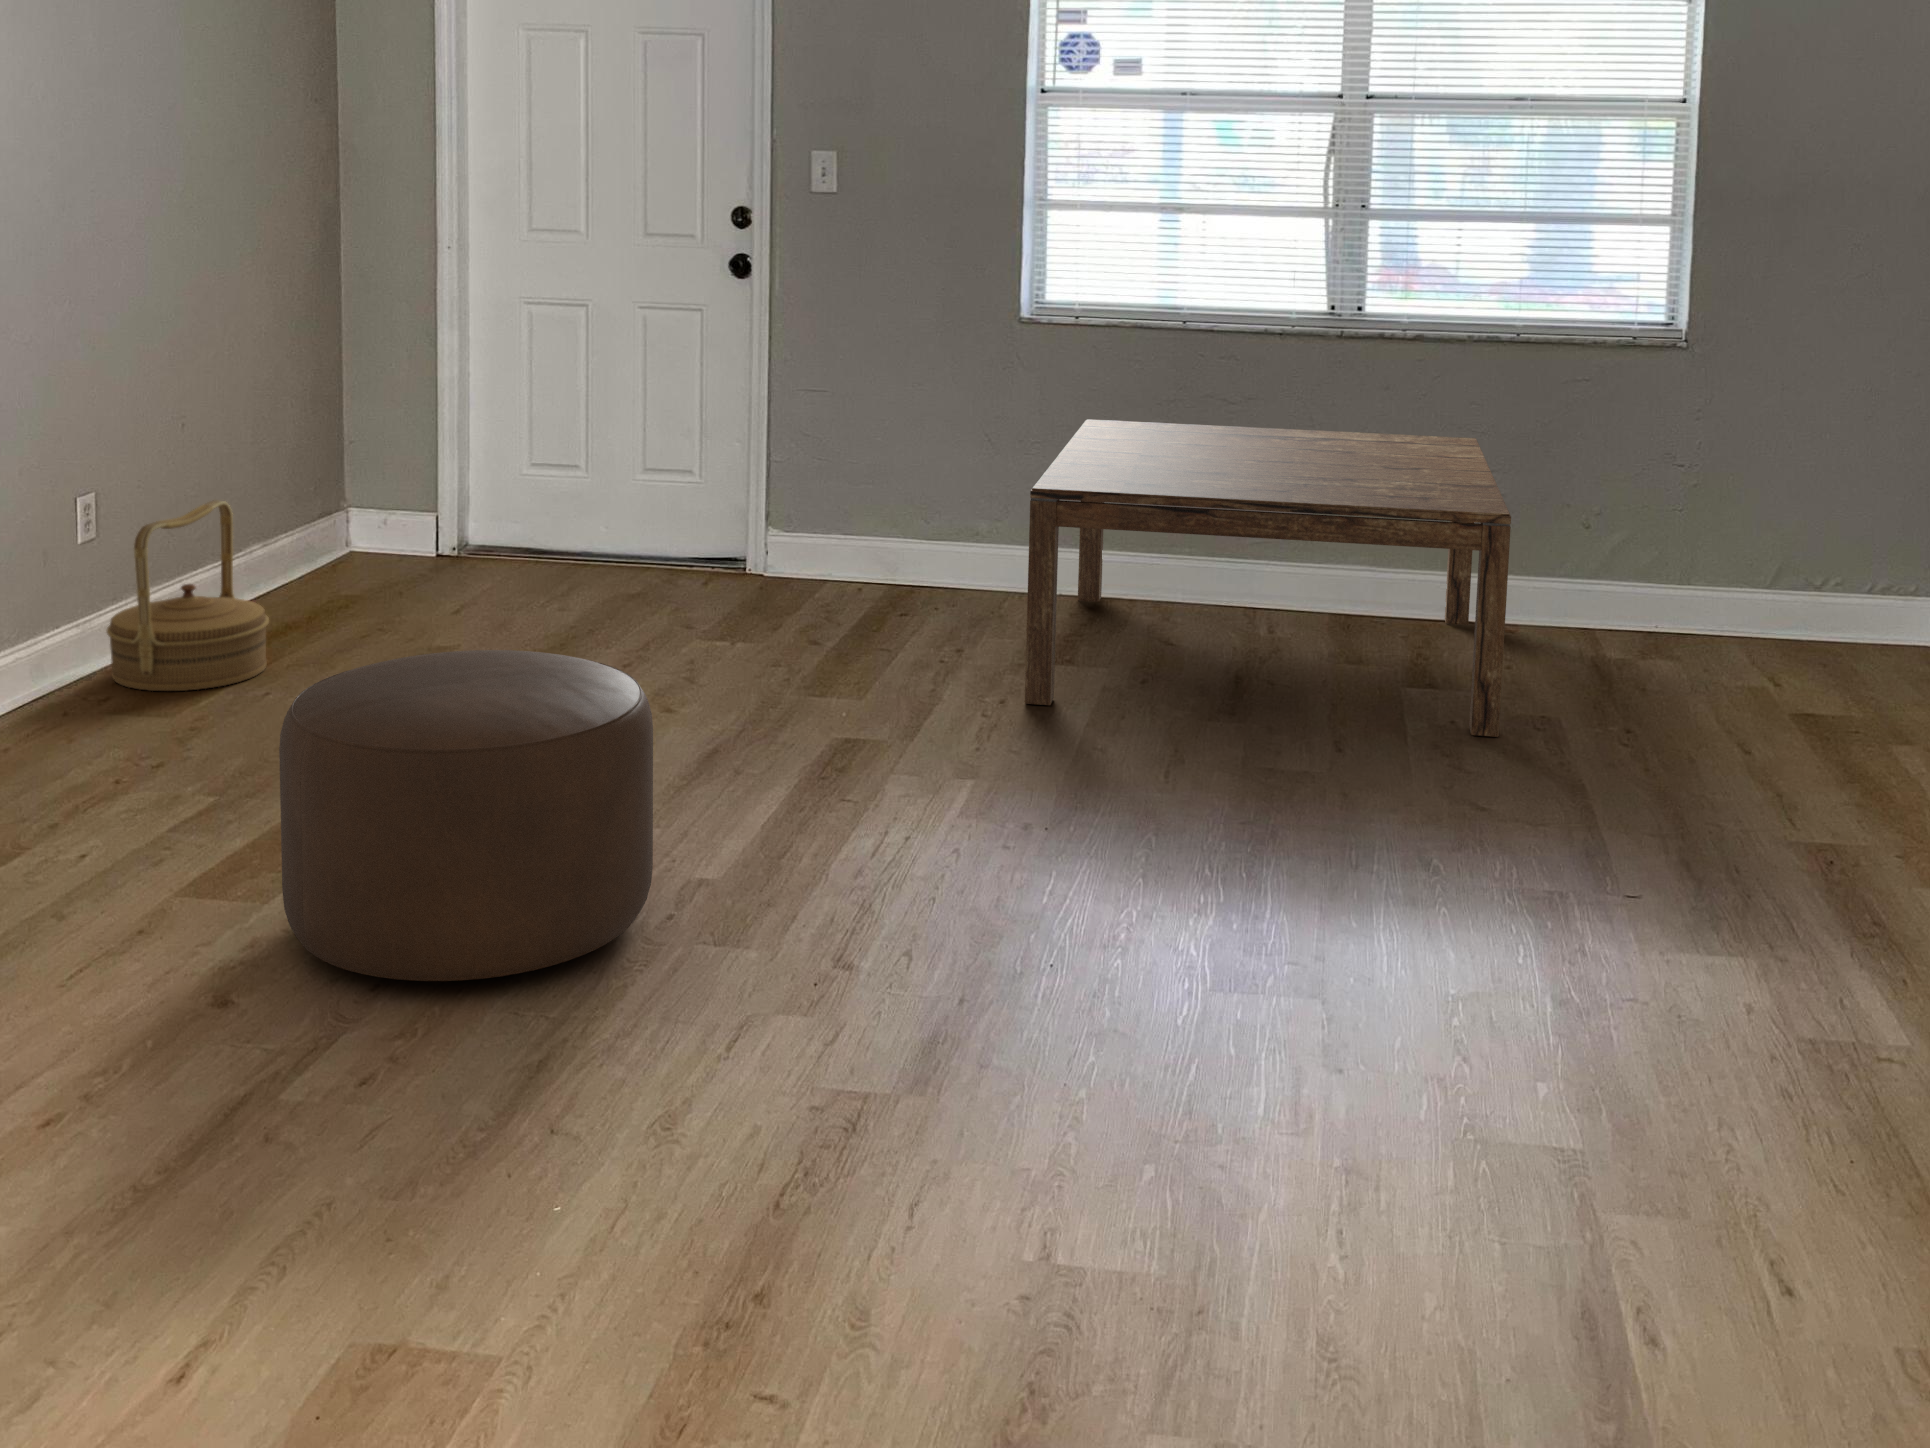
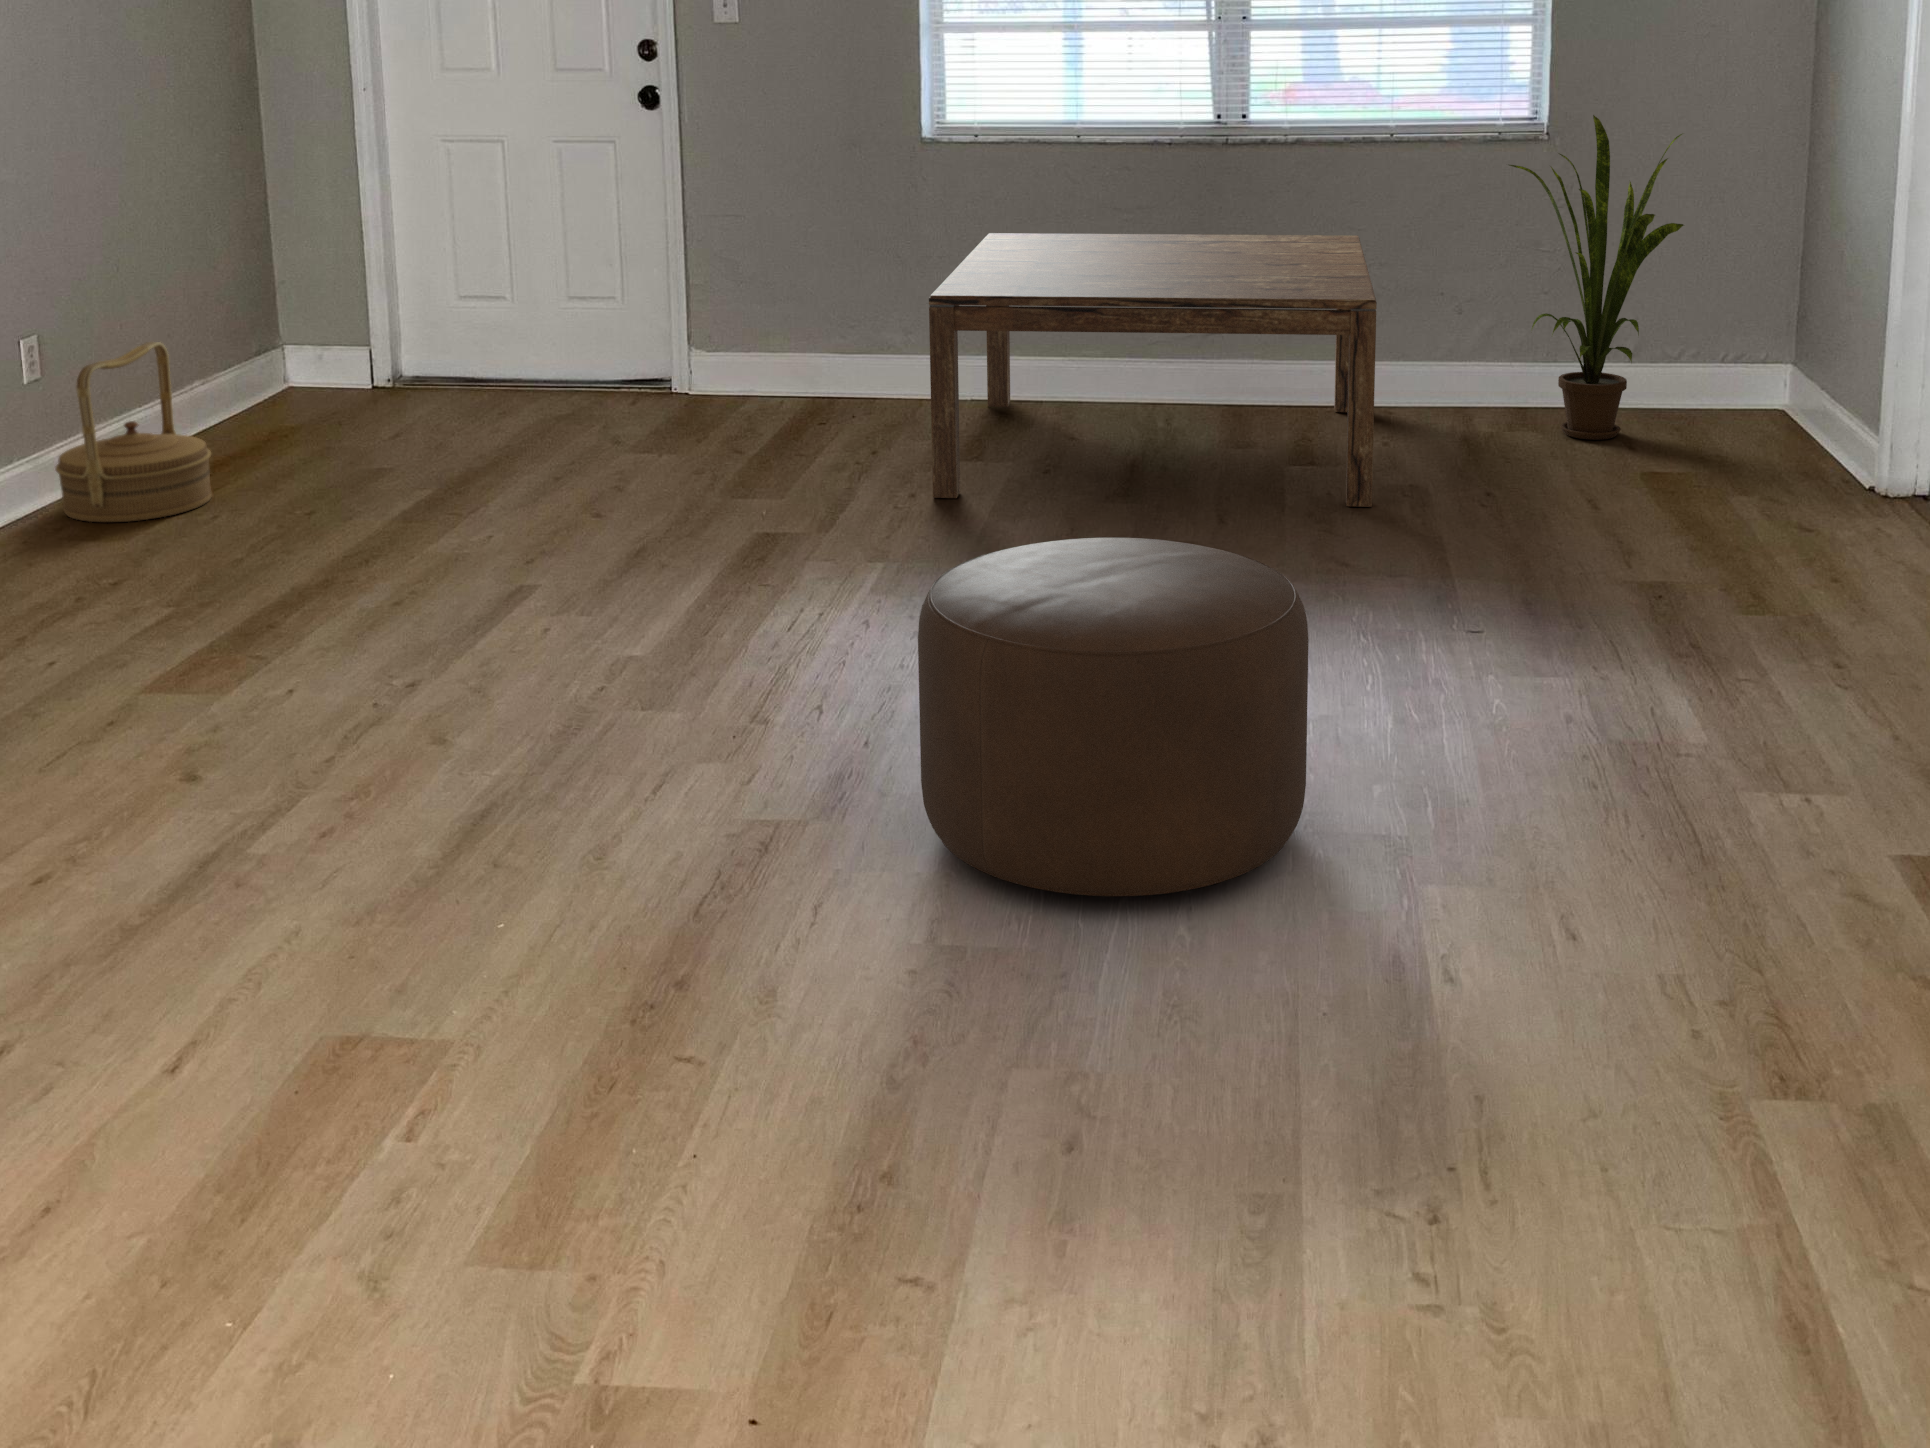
house plant: none [1638,322,1839,669] -> present [1509,115,1684,440]
ottoman: present [279,650,653,981] -> present [918,538,1309,896]

